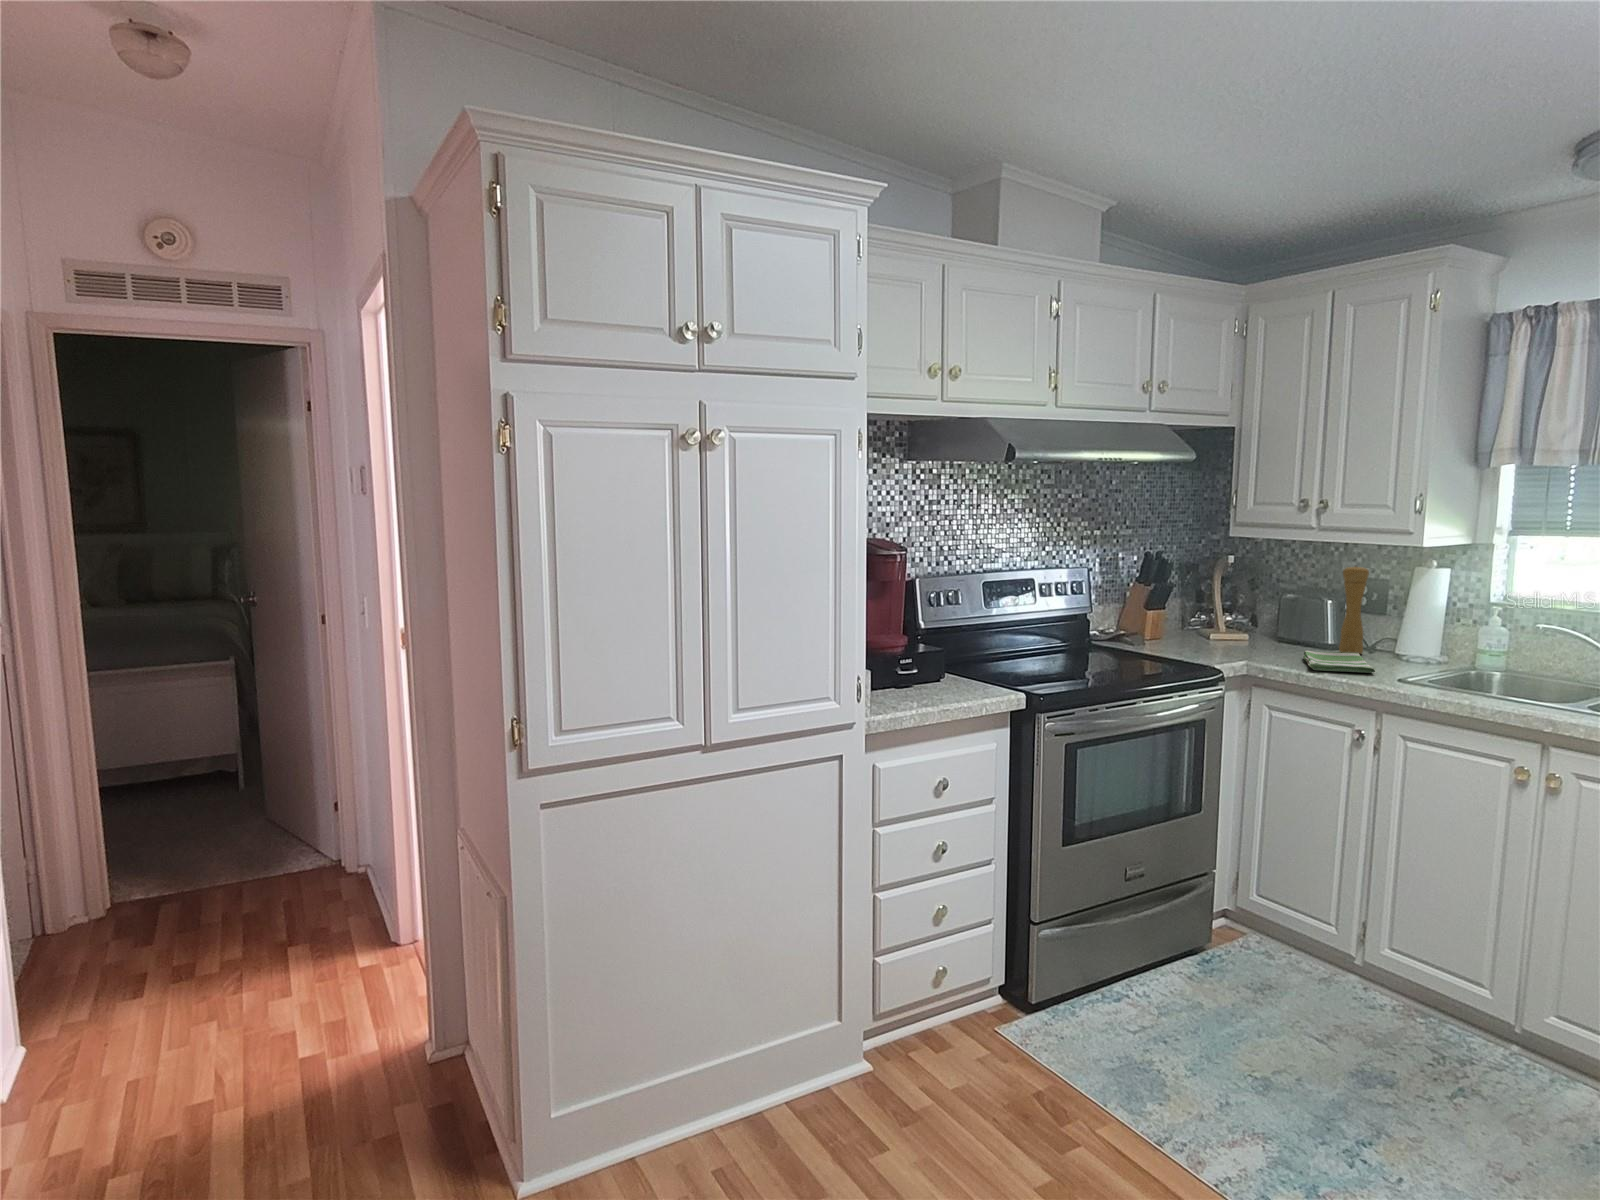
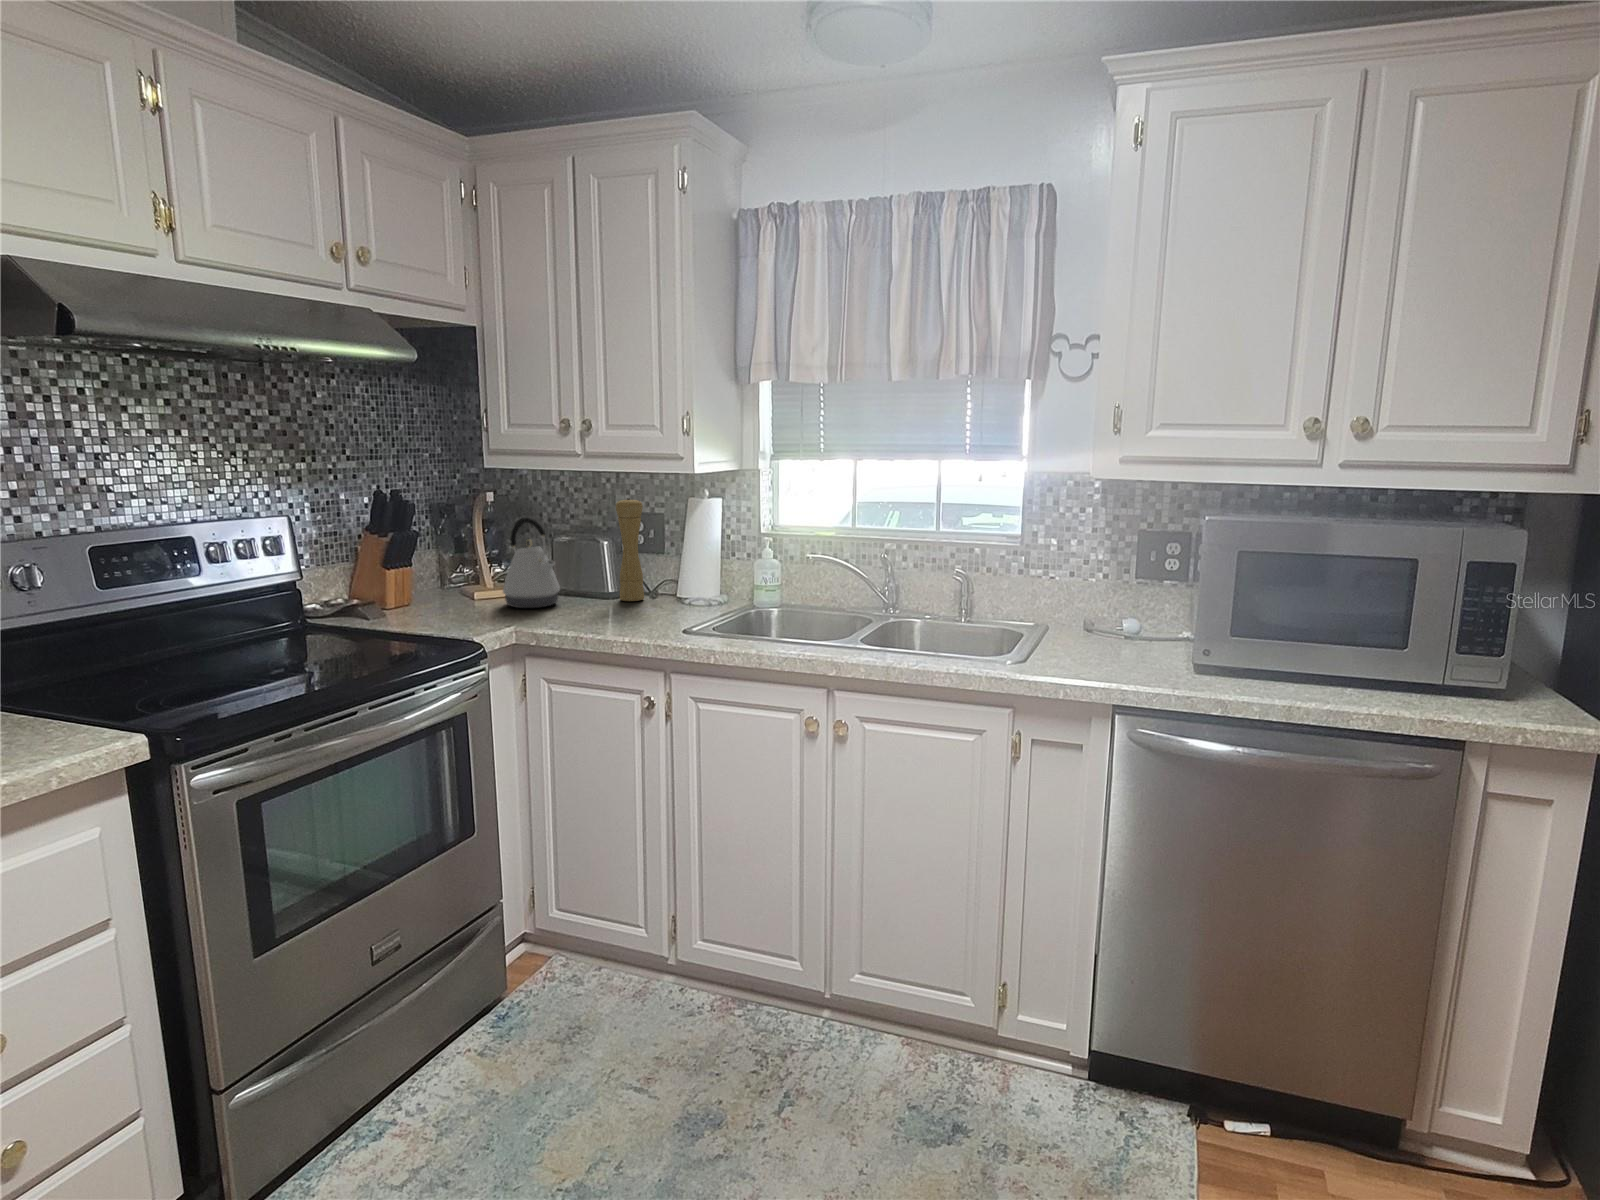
kettle: none [1235,578,1285,651] -> present [503,518,560,608]
dish towel: present [1303,651,1375,673] -> none [581,600,659,629]

